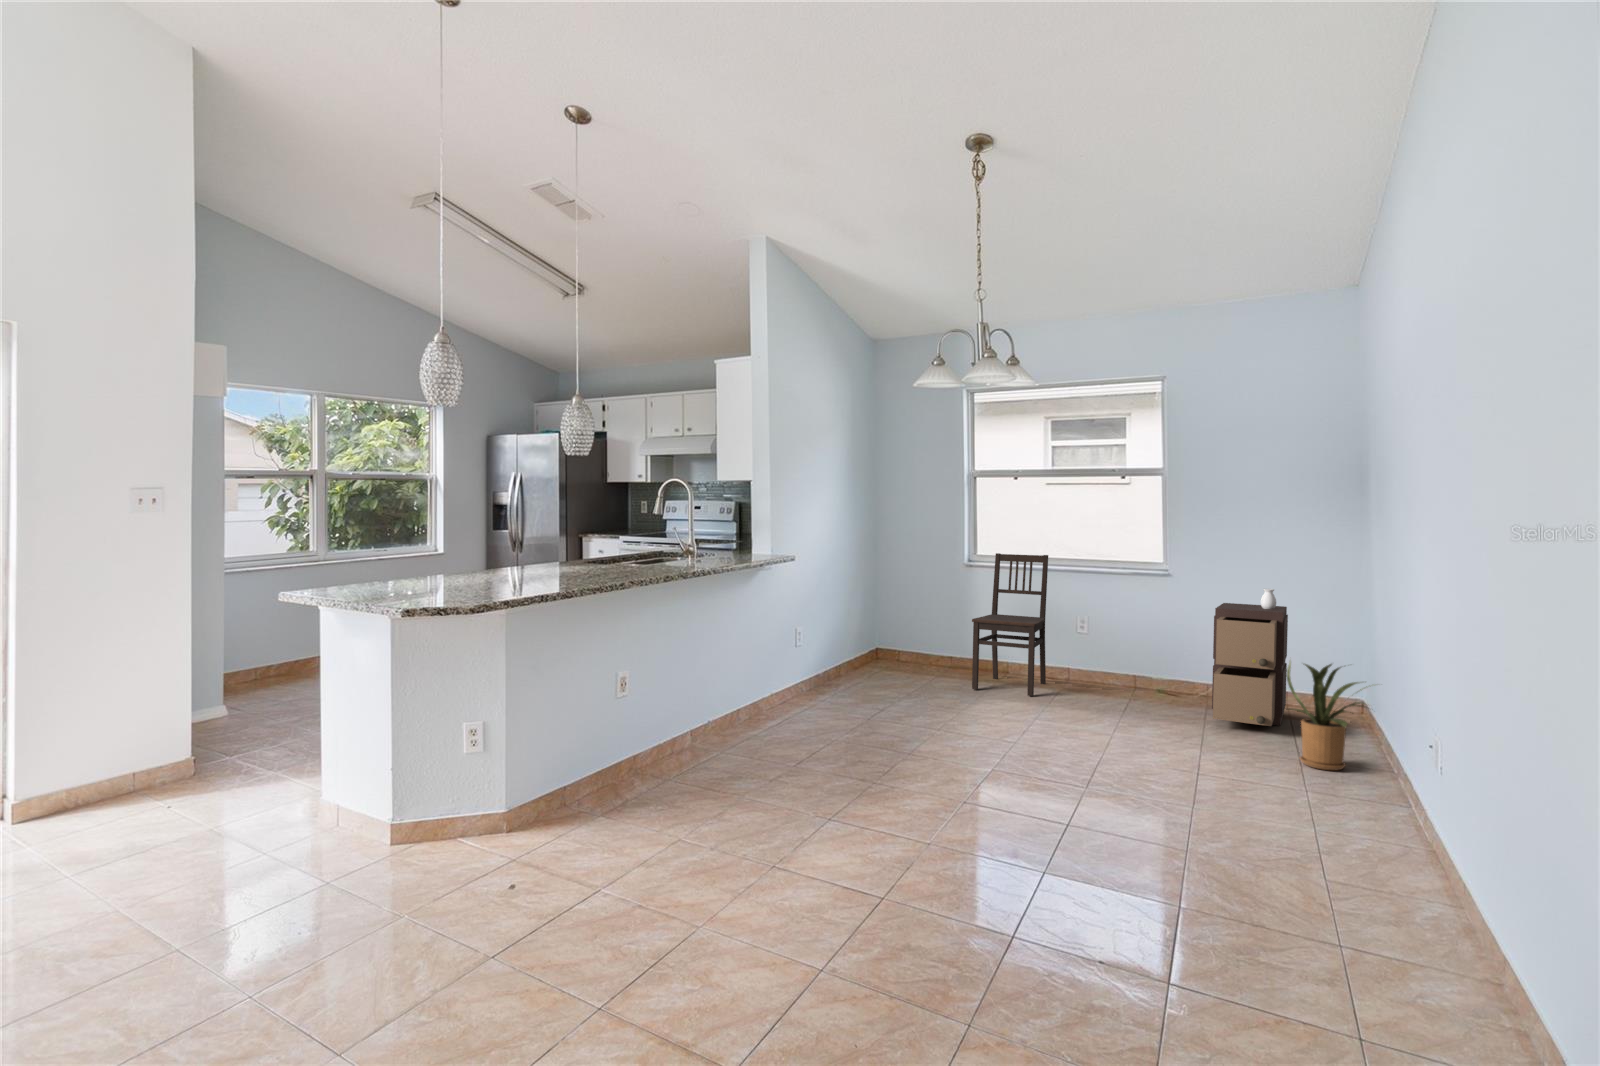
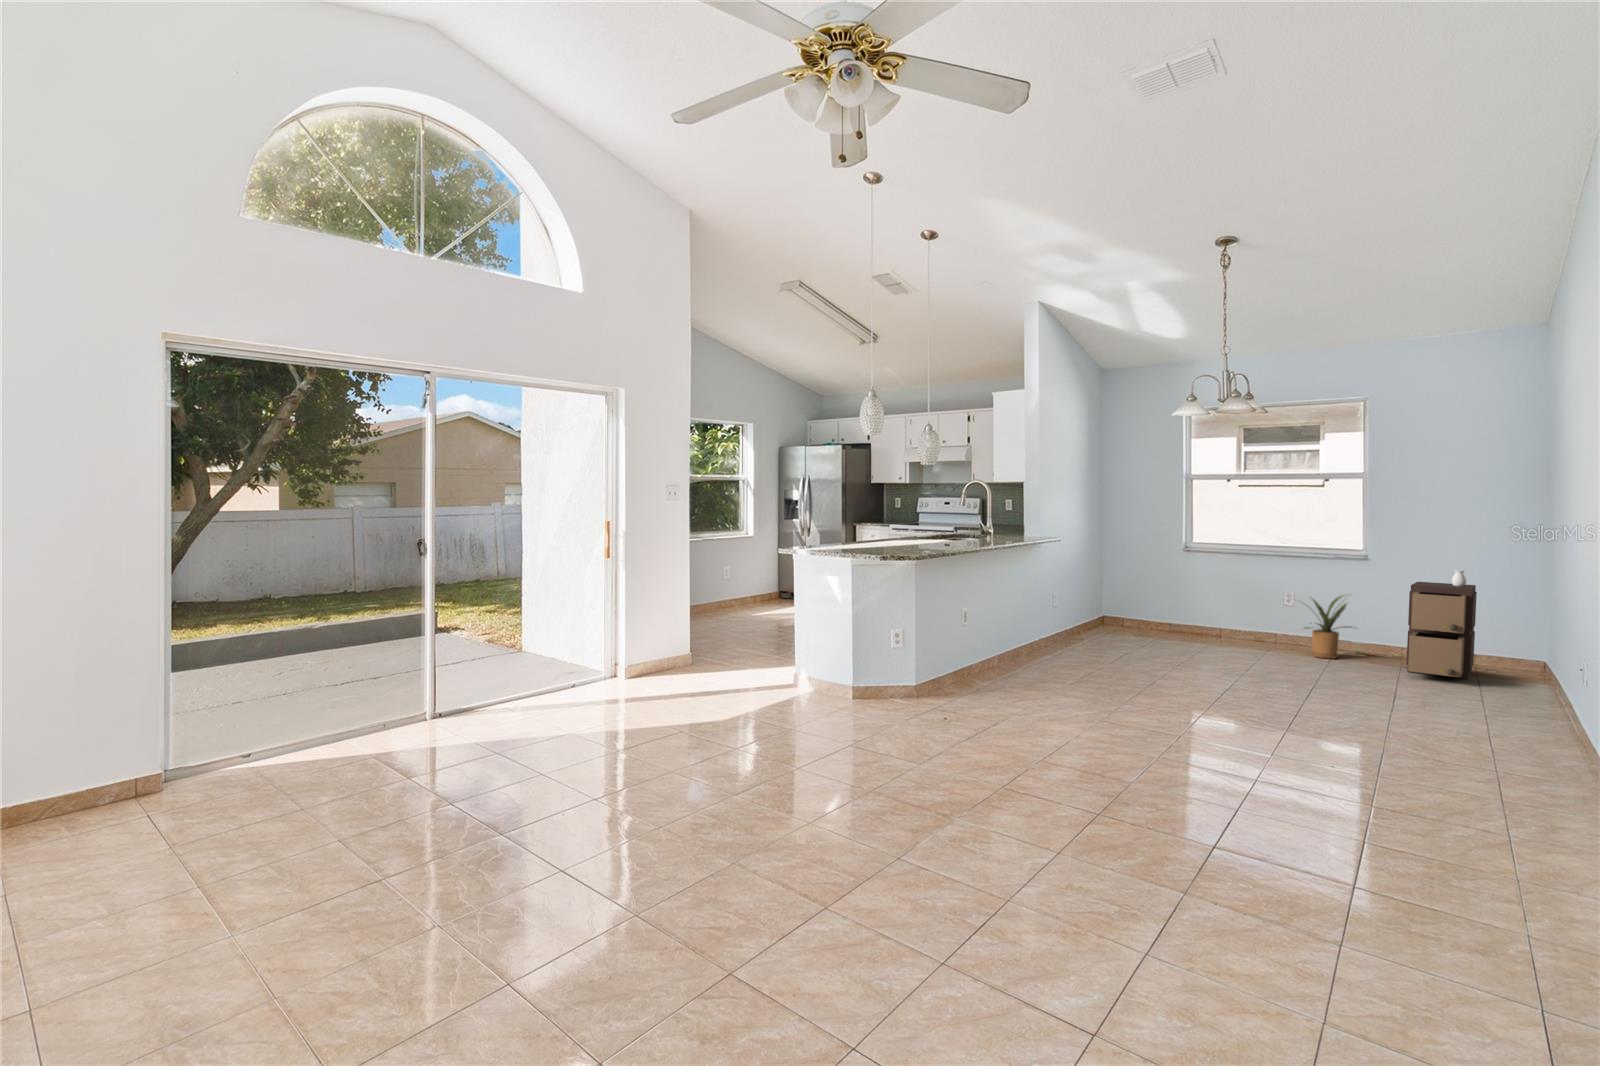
dining chair: present [972,553,1048,696] -> none [1192,540,1258,653]
house plant: present [1287,662,1362,770] -> present [1305,595,1347,659]

